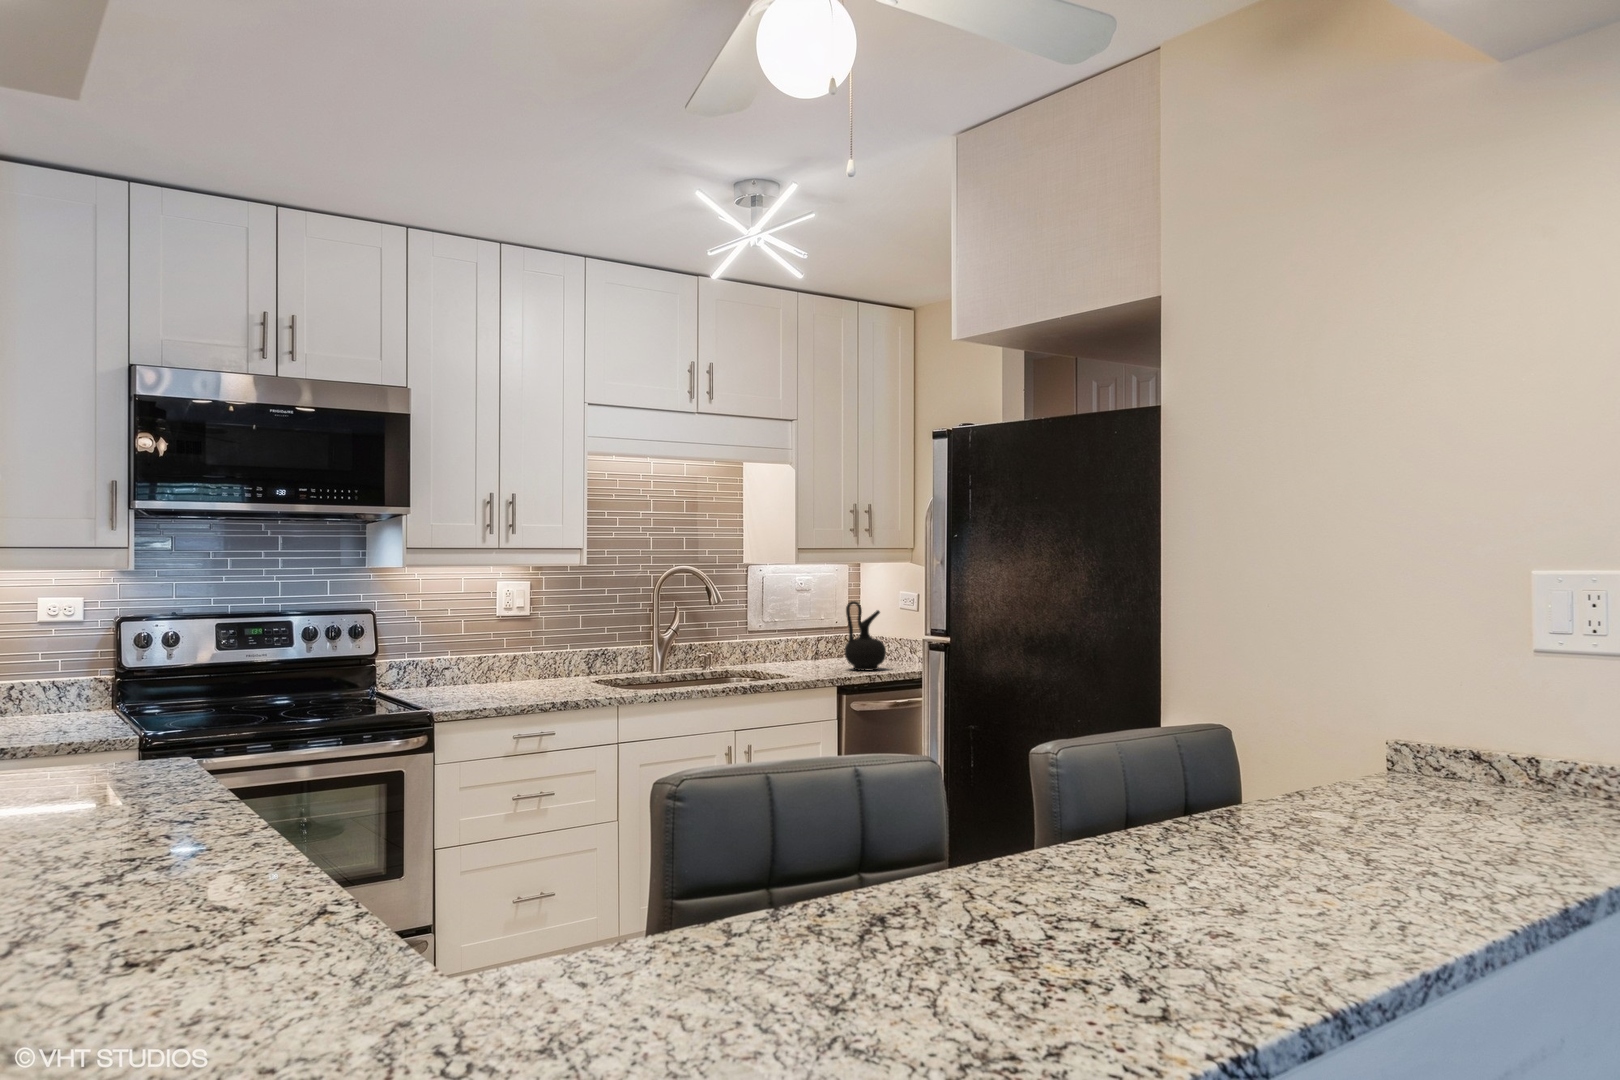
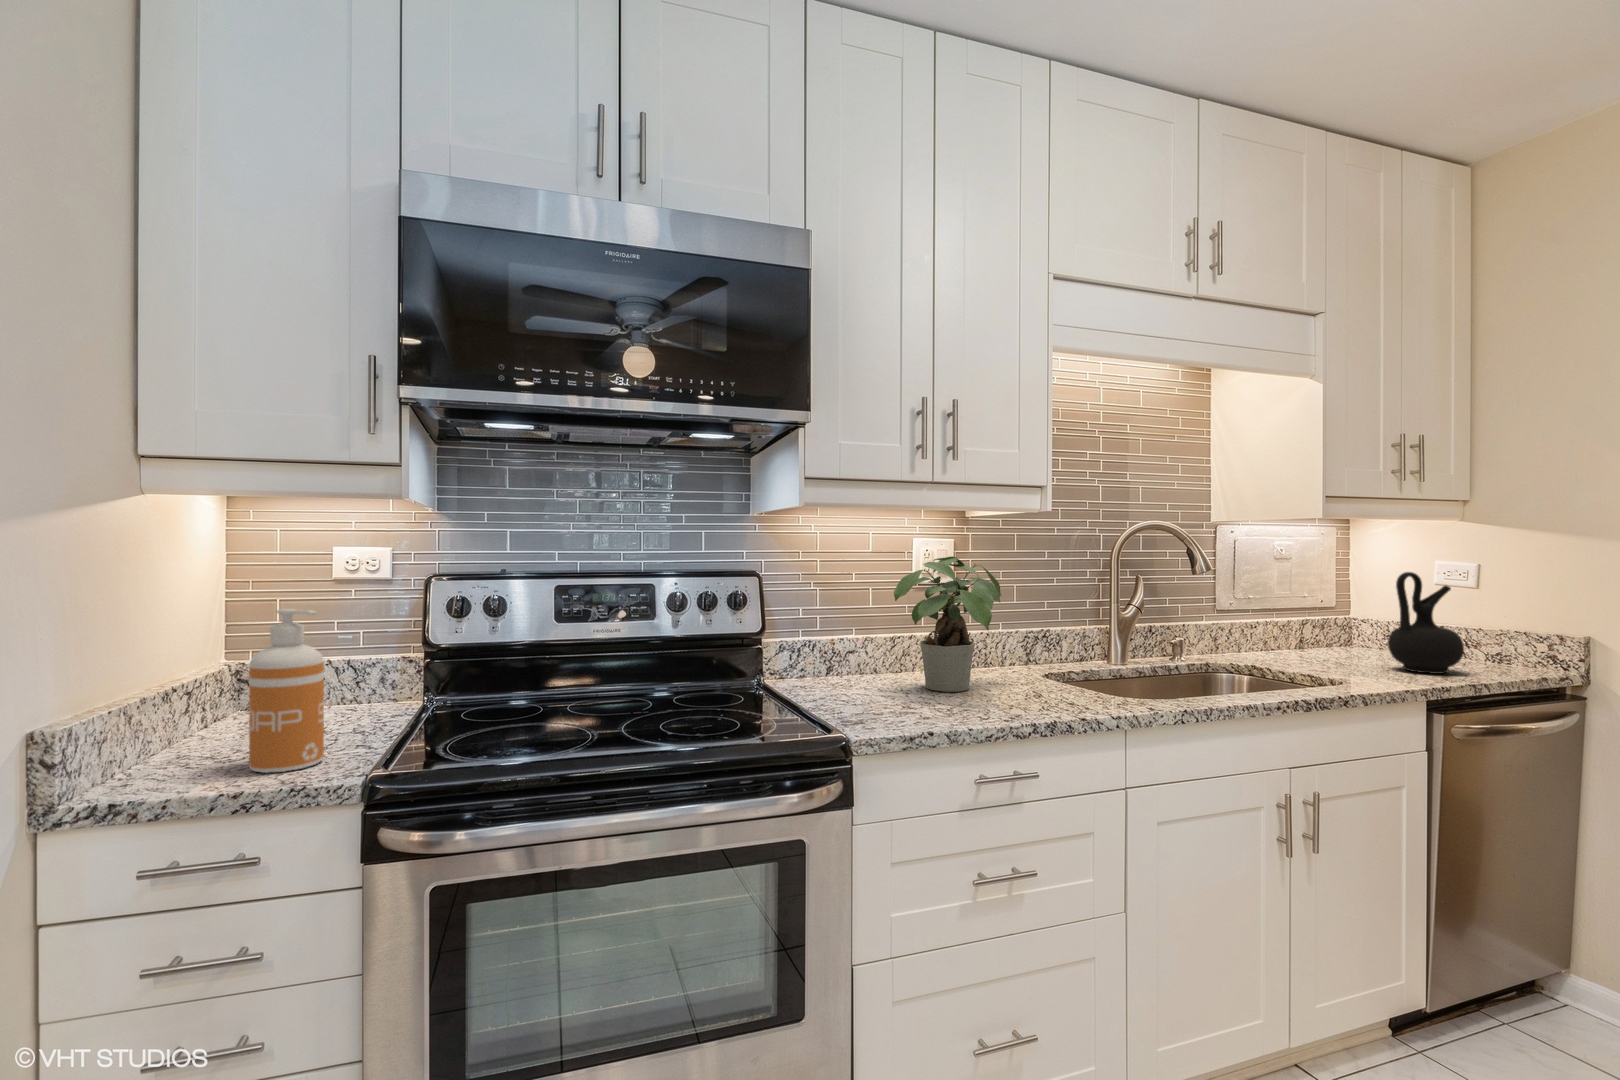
potted plant: none [474,597,559,691] -> present [894,556,1002,692]
soap dispenser: none [42,641,87,738] -> present [249,609,324,773]

